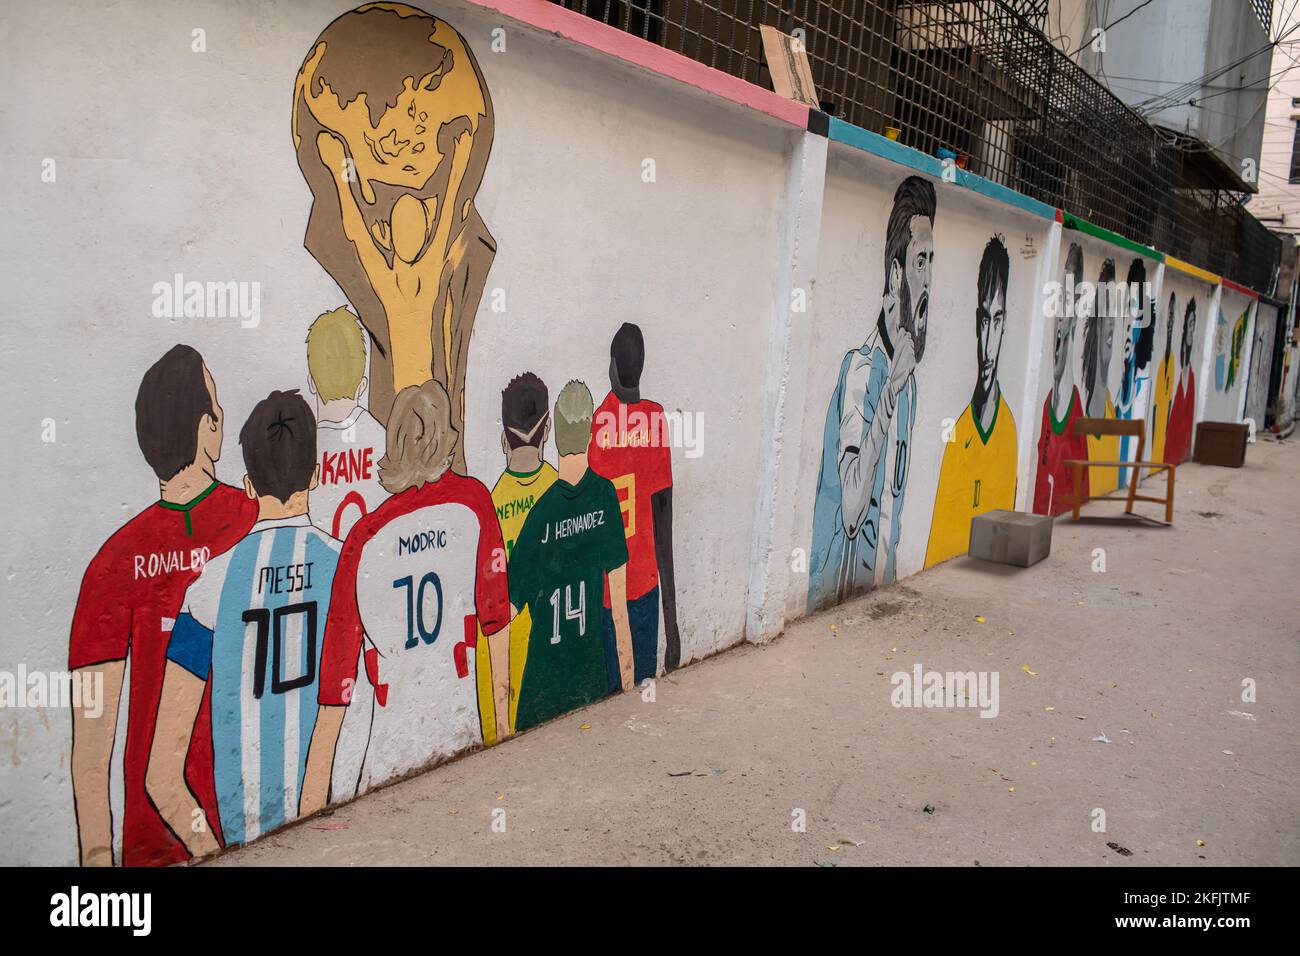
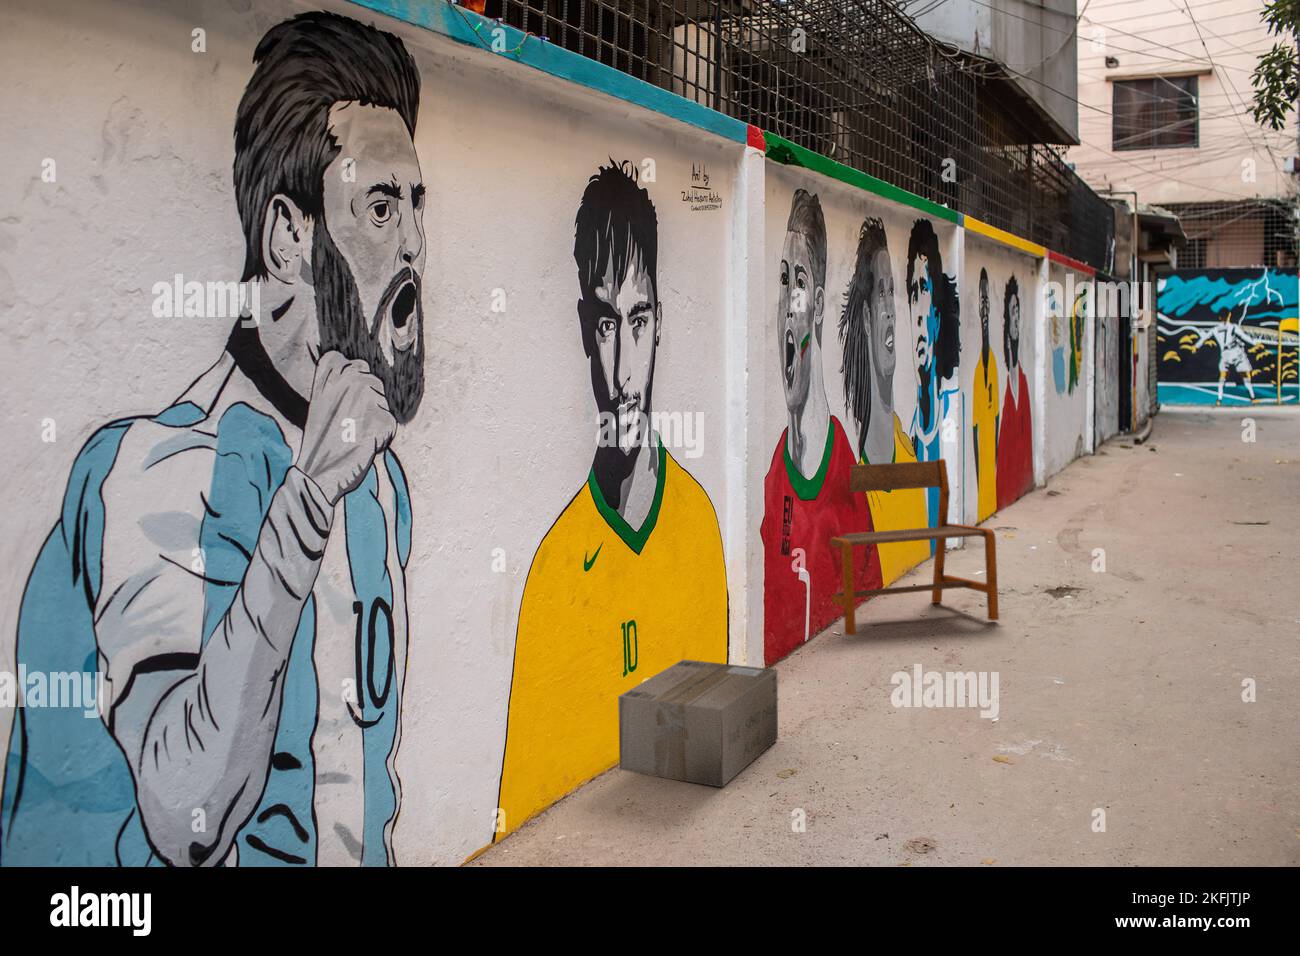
potted tree: present [1266,395,1287,433] -> none [1118,391,1144,436]
wooden crate: present [1192,421,1249,467] -> none [1034,436,1101,496]

